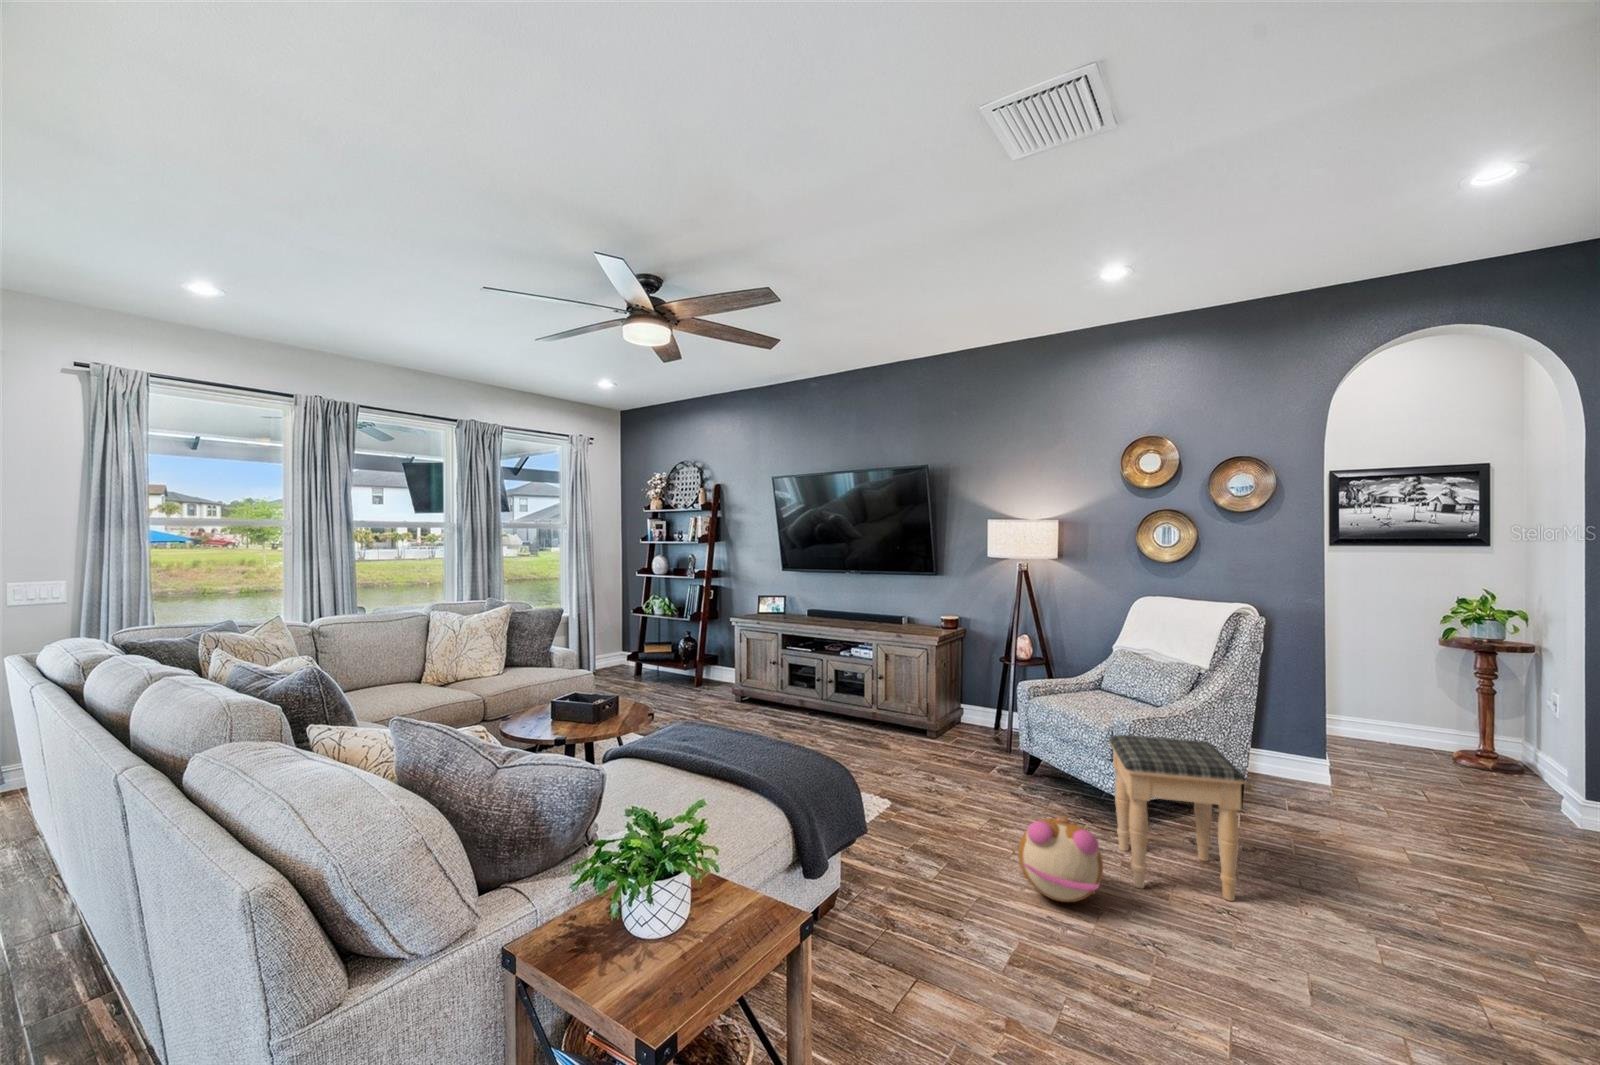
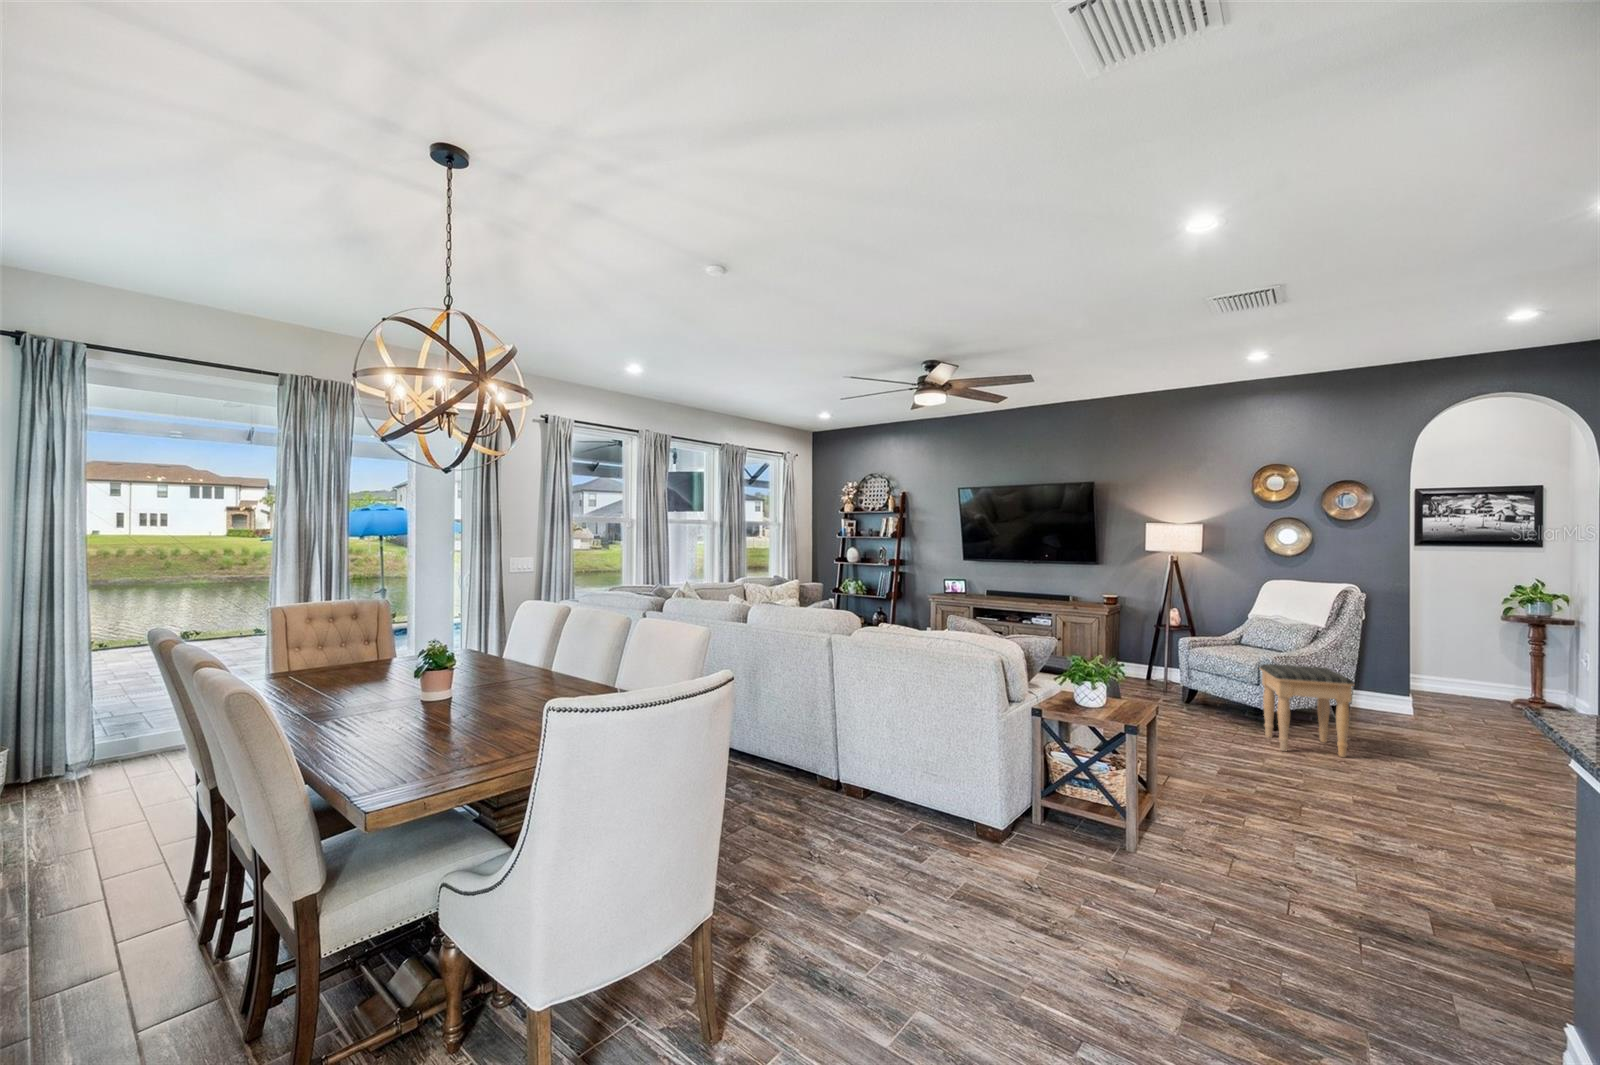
plush toy: present [1018,815,1103,902] -> none [1207,704,1264,754]

